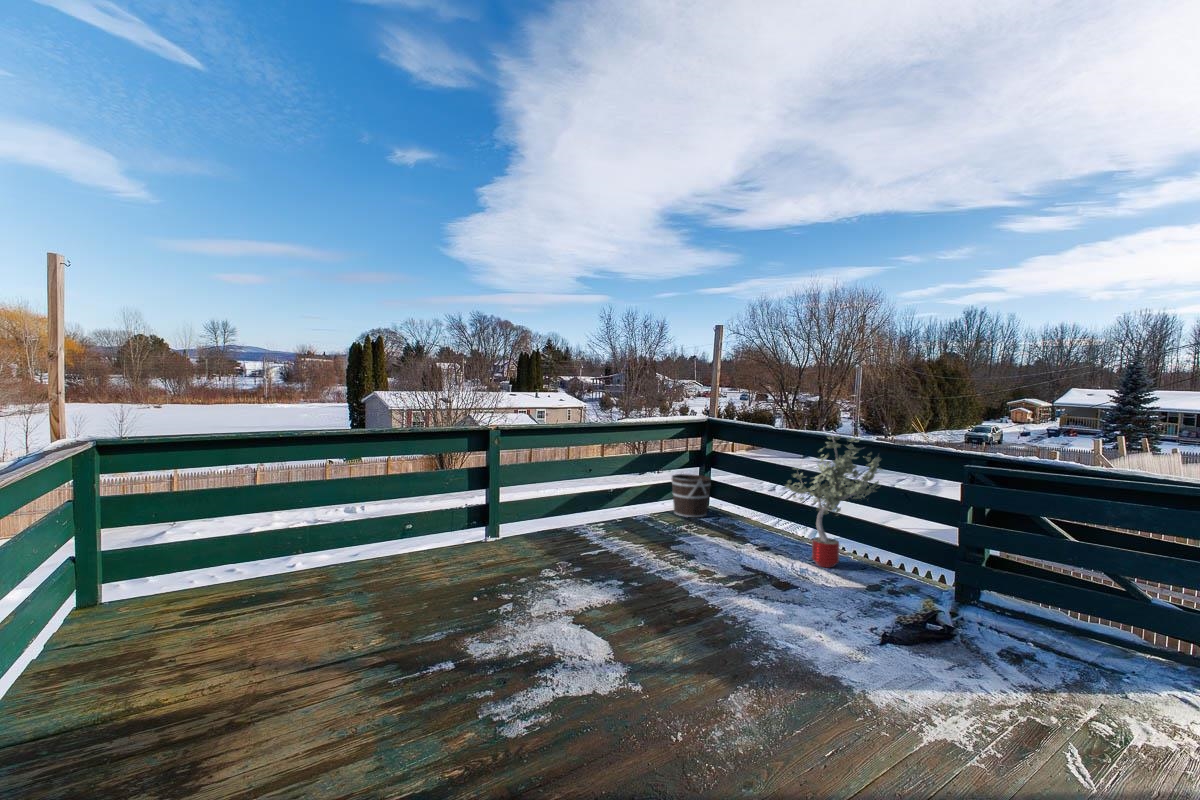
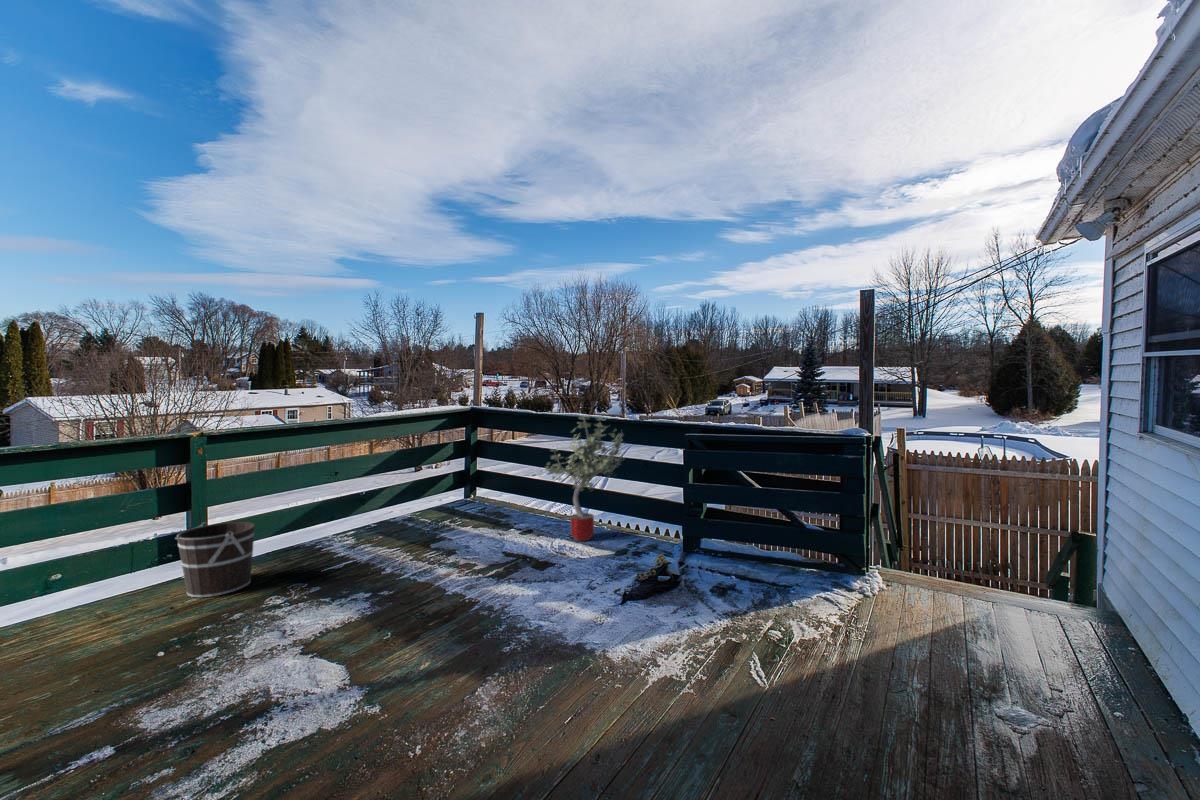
bucket: present [672,473,711,517] -> present [176,522,255,597]

